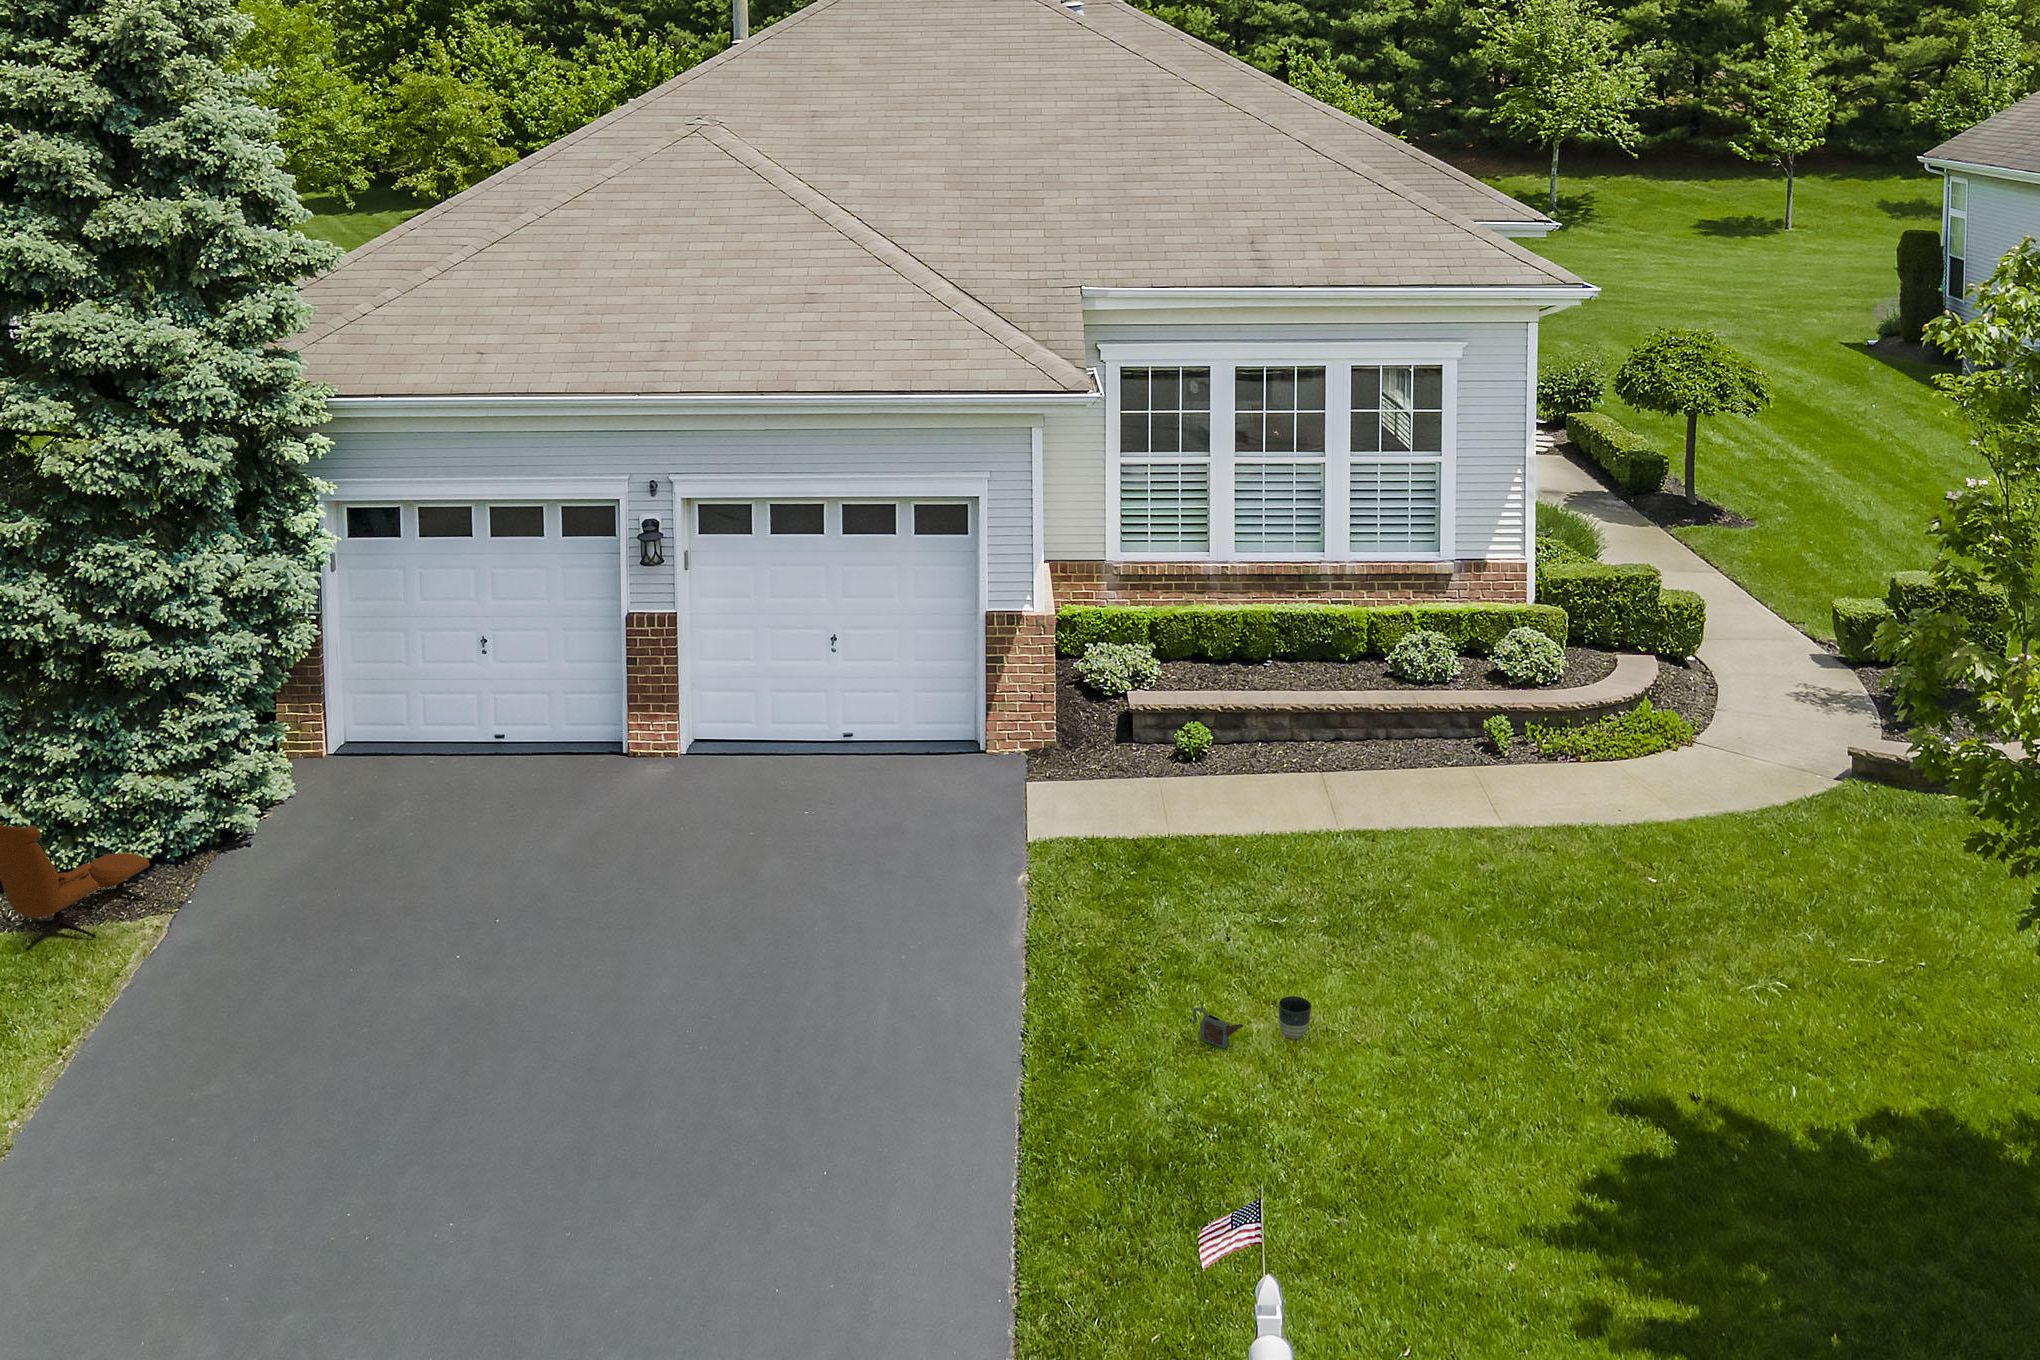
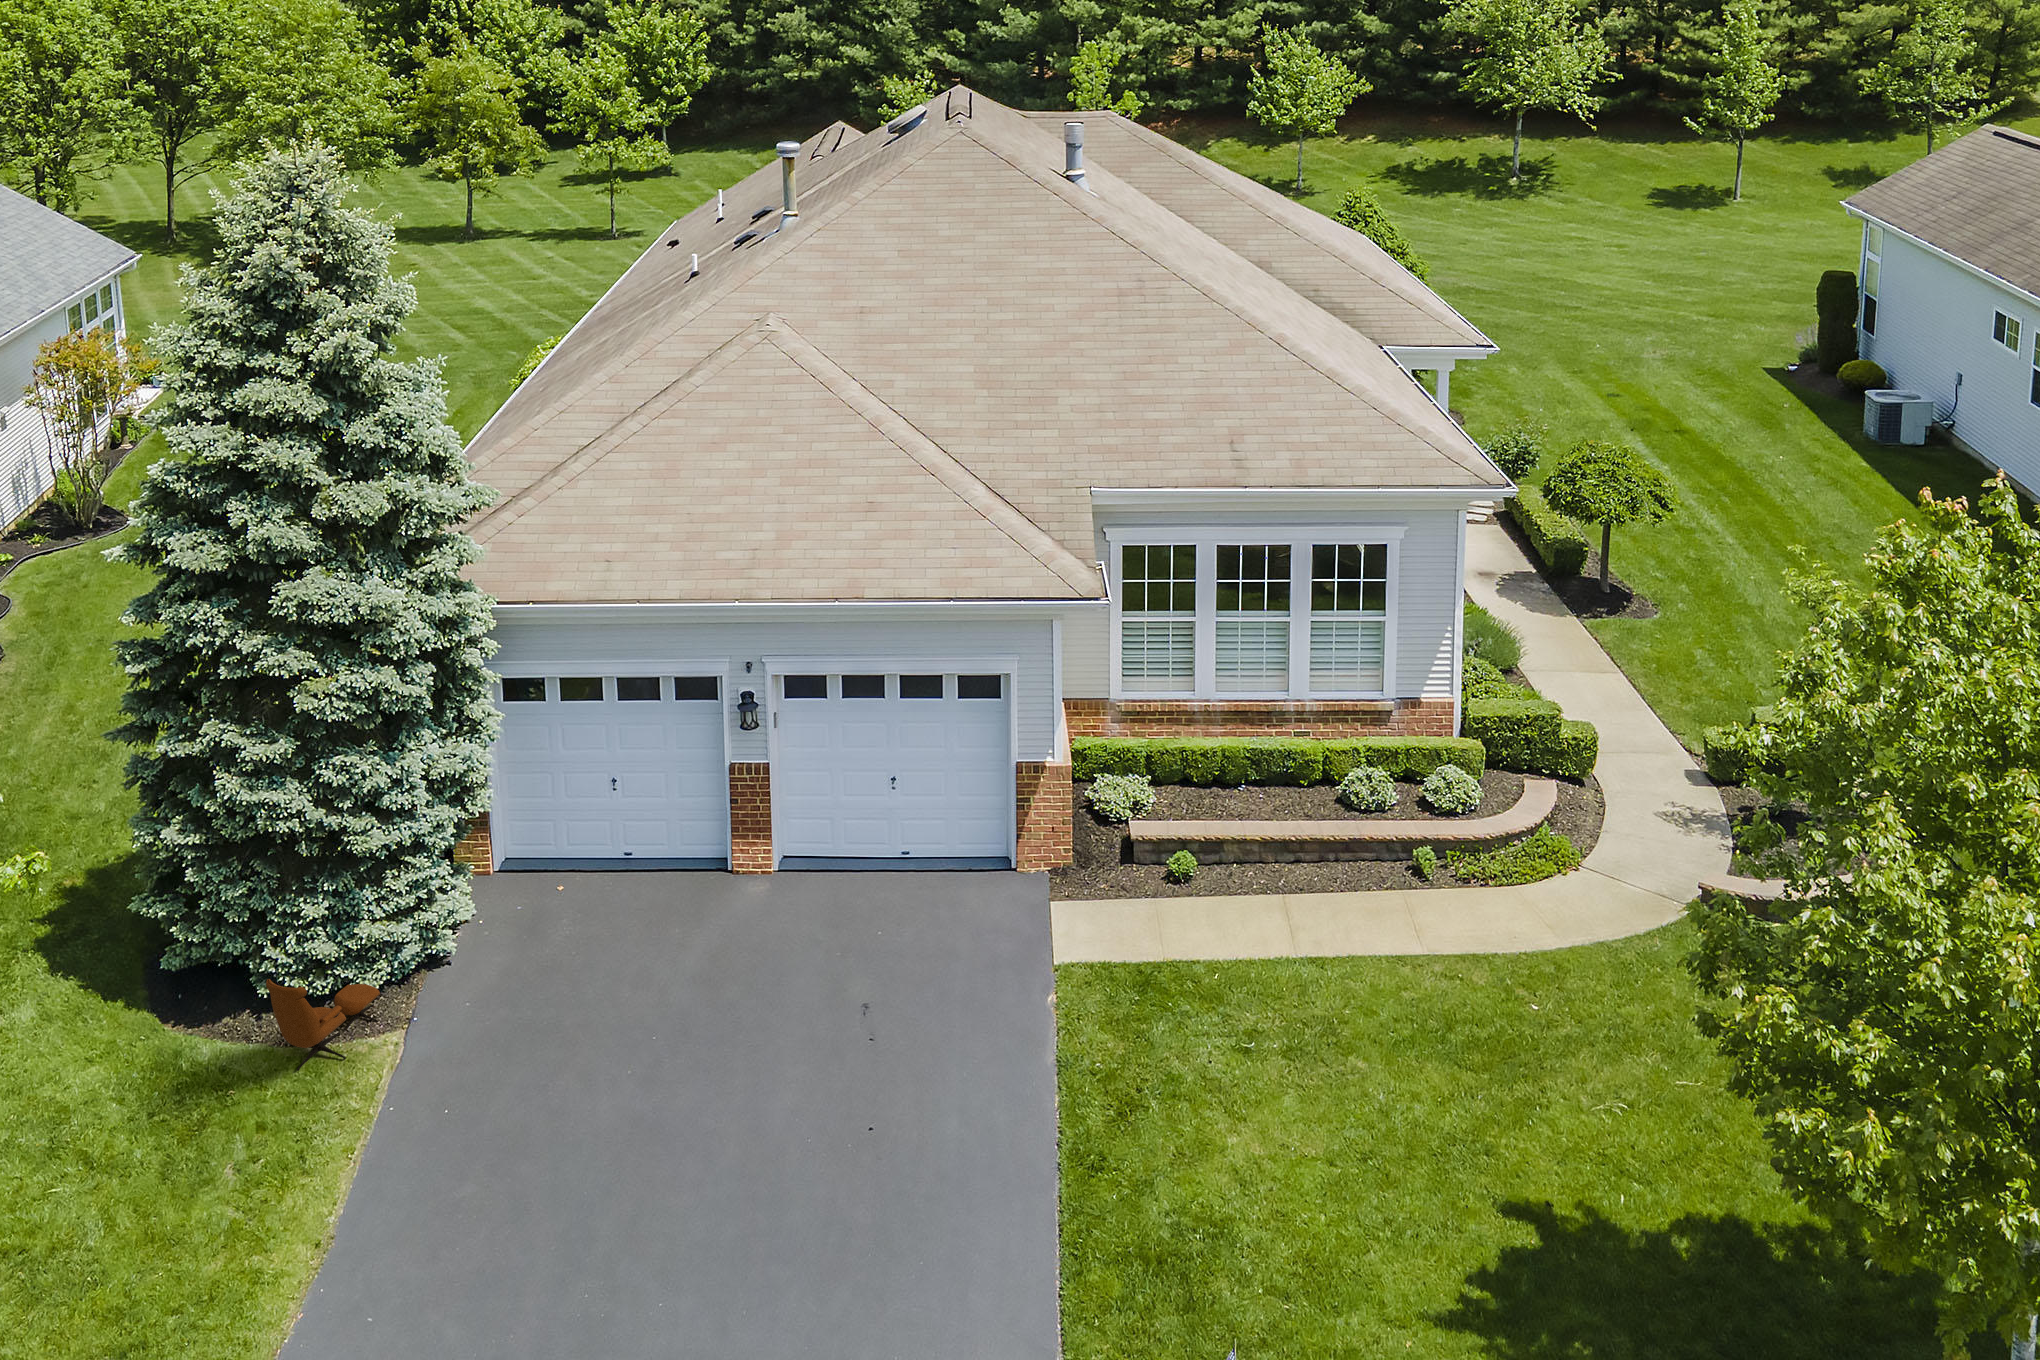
planter: present [1279,996,1311,1039] -> none [1227,1137,1251,1170]
watering can: present [1192,1007,1243,1049] -> none [1162,1145,1200,1178]

